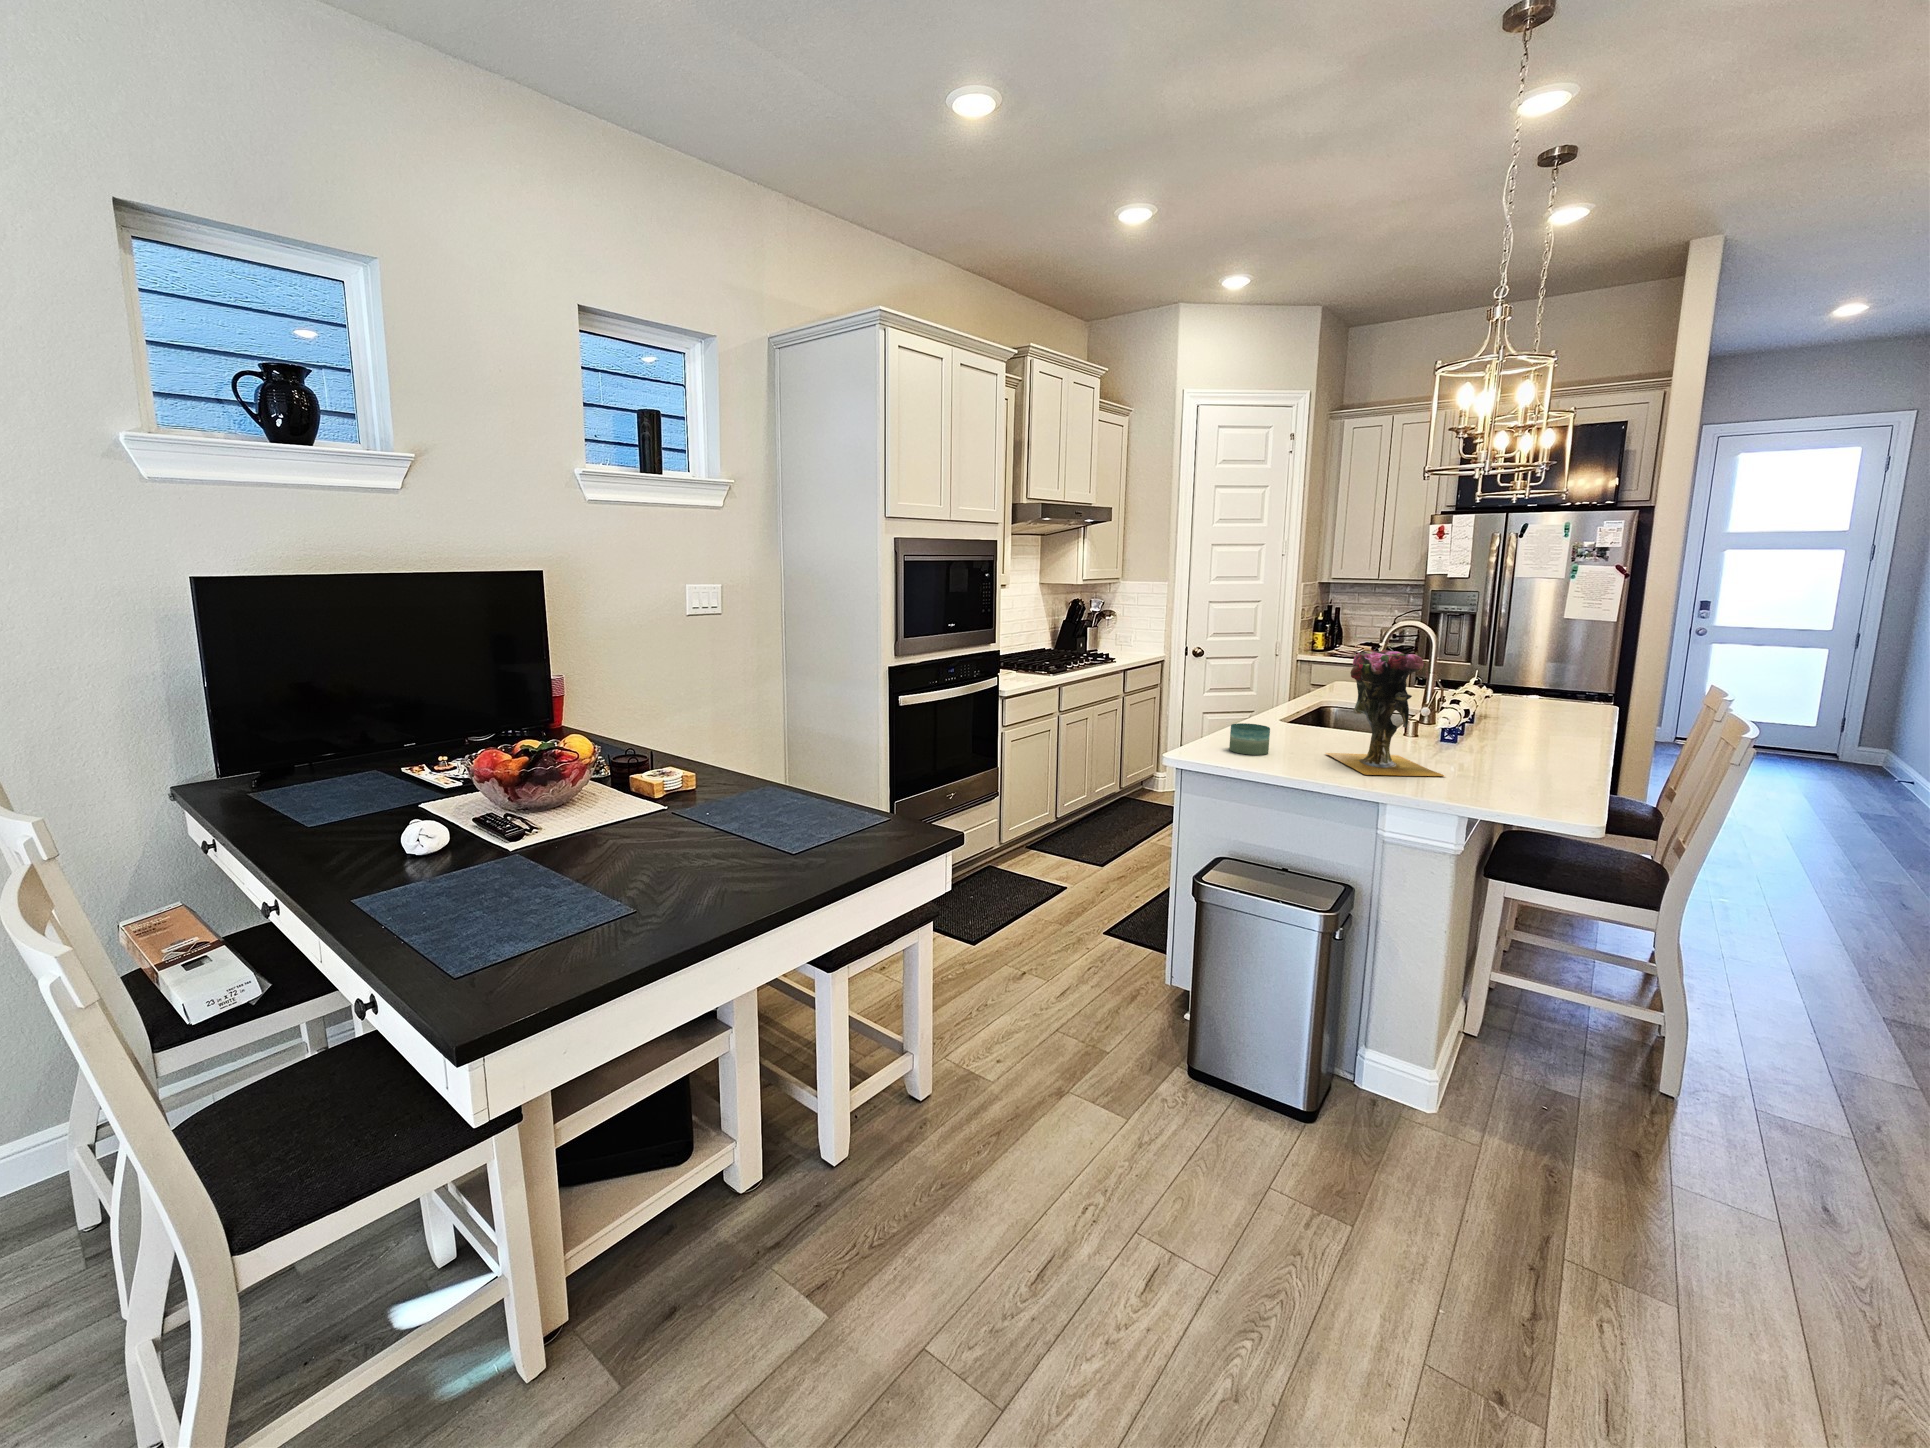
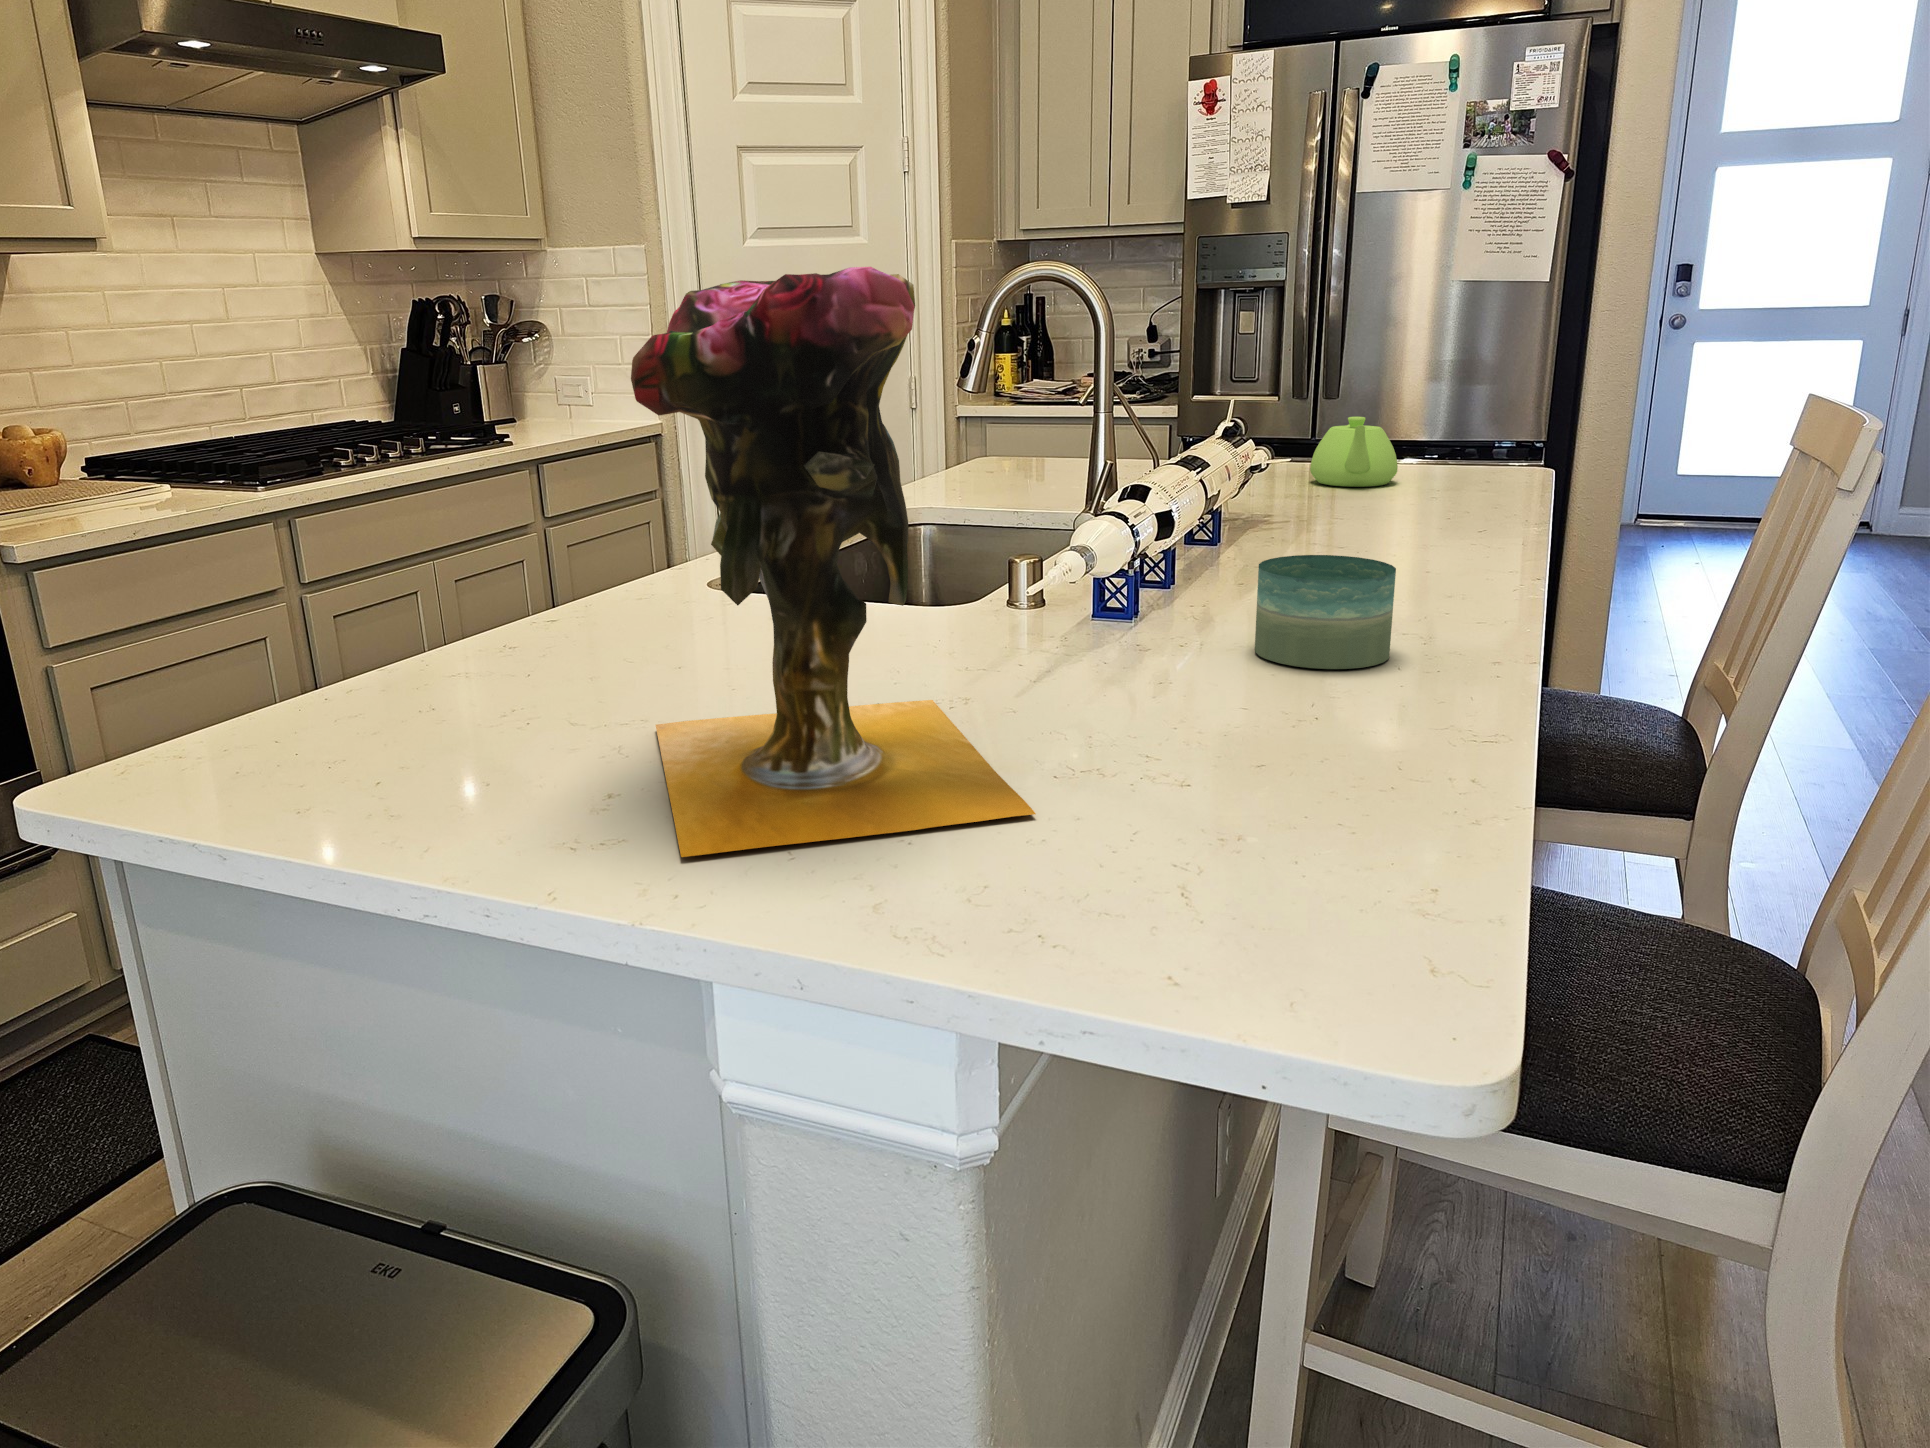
teapot: none [1496,682,1536,710] -> present [1310,417,1398,487]
candle: present [1229,723,1270,755] -> present [1255,555,1396,669]

